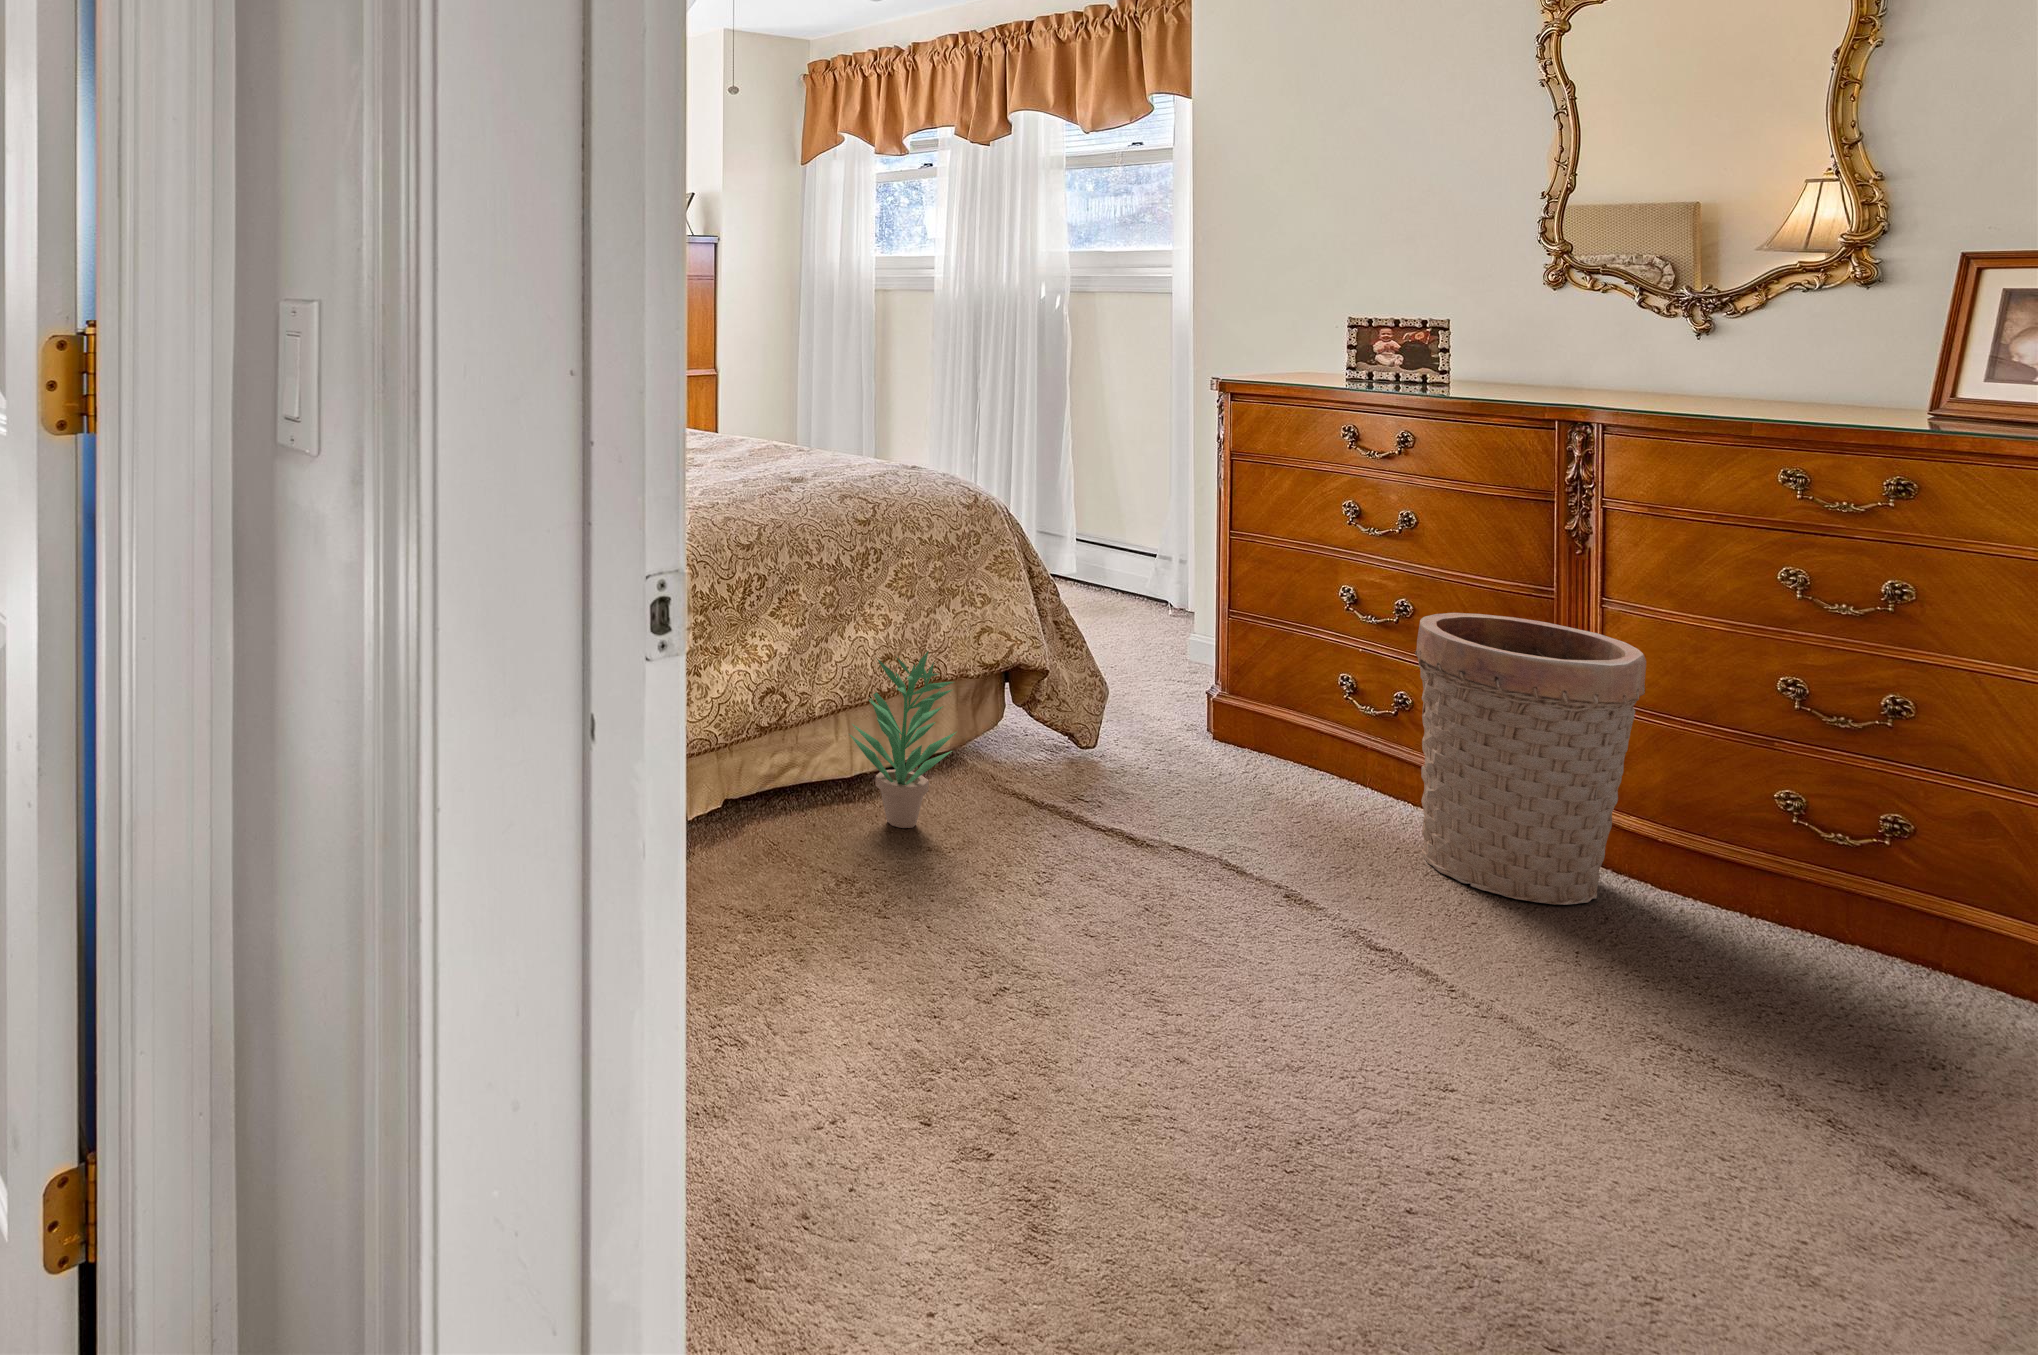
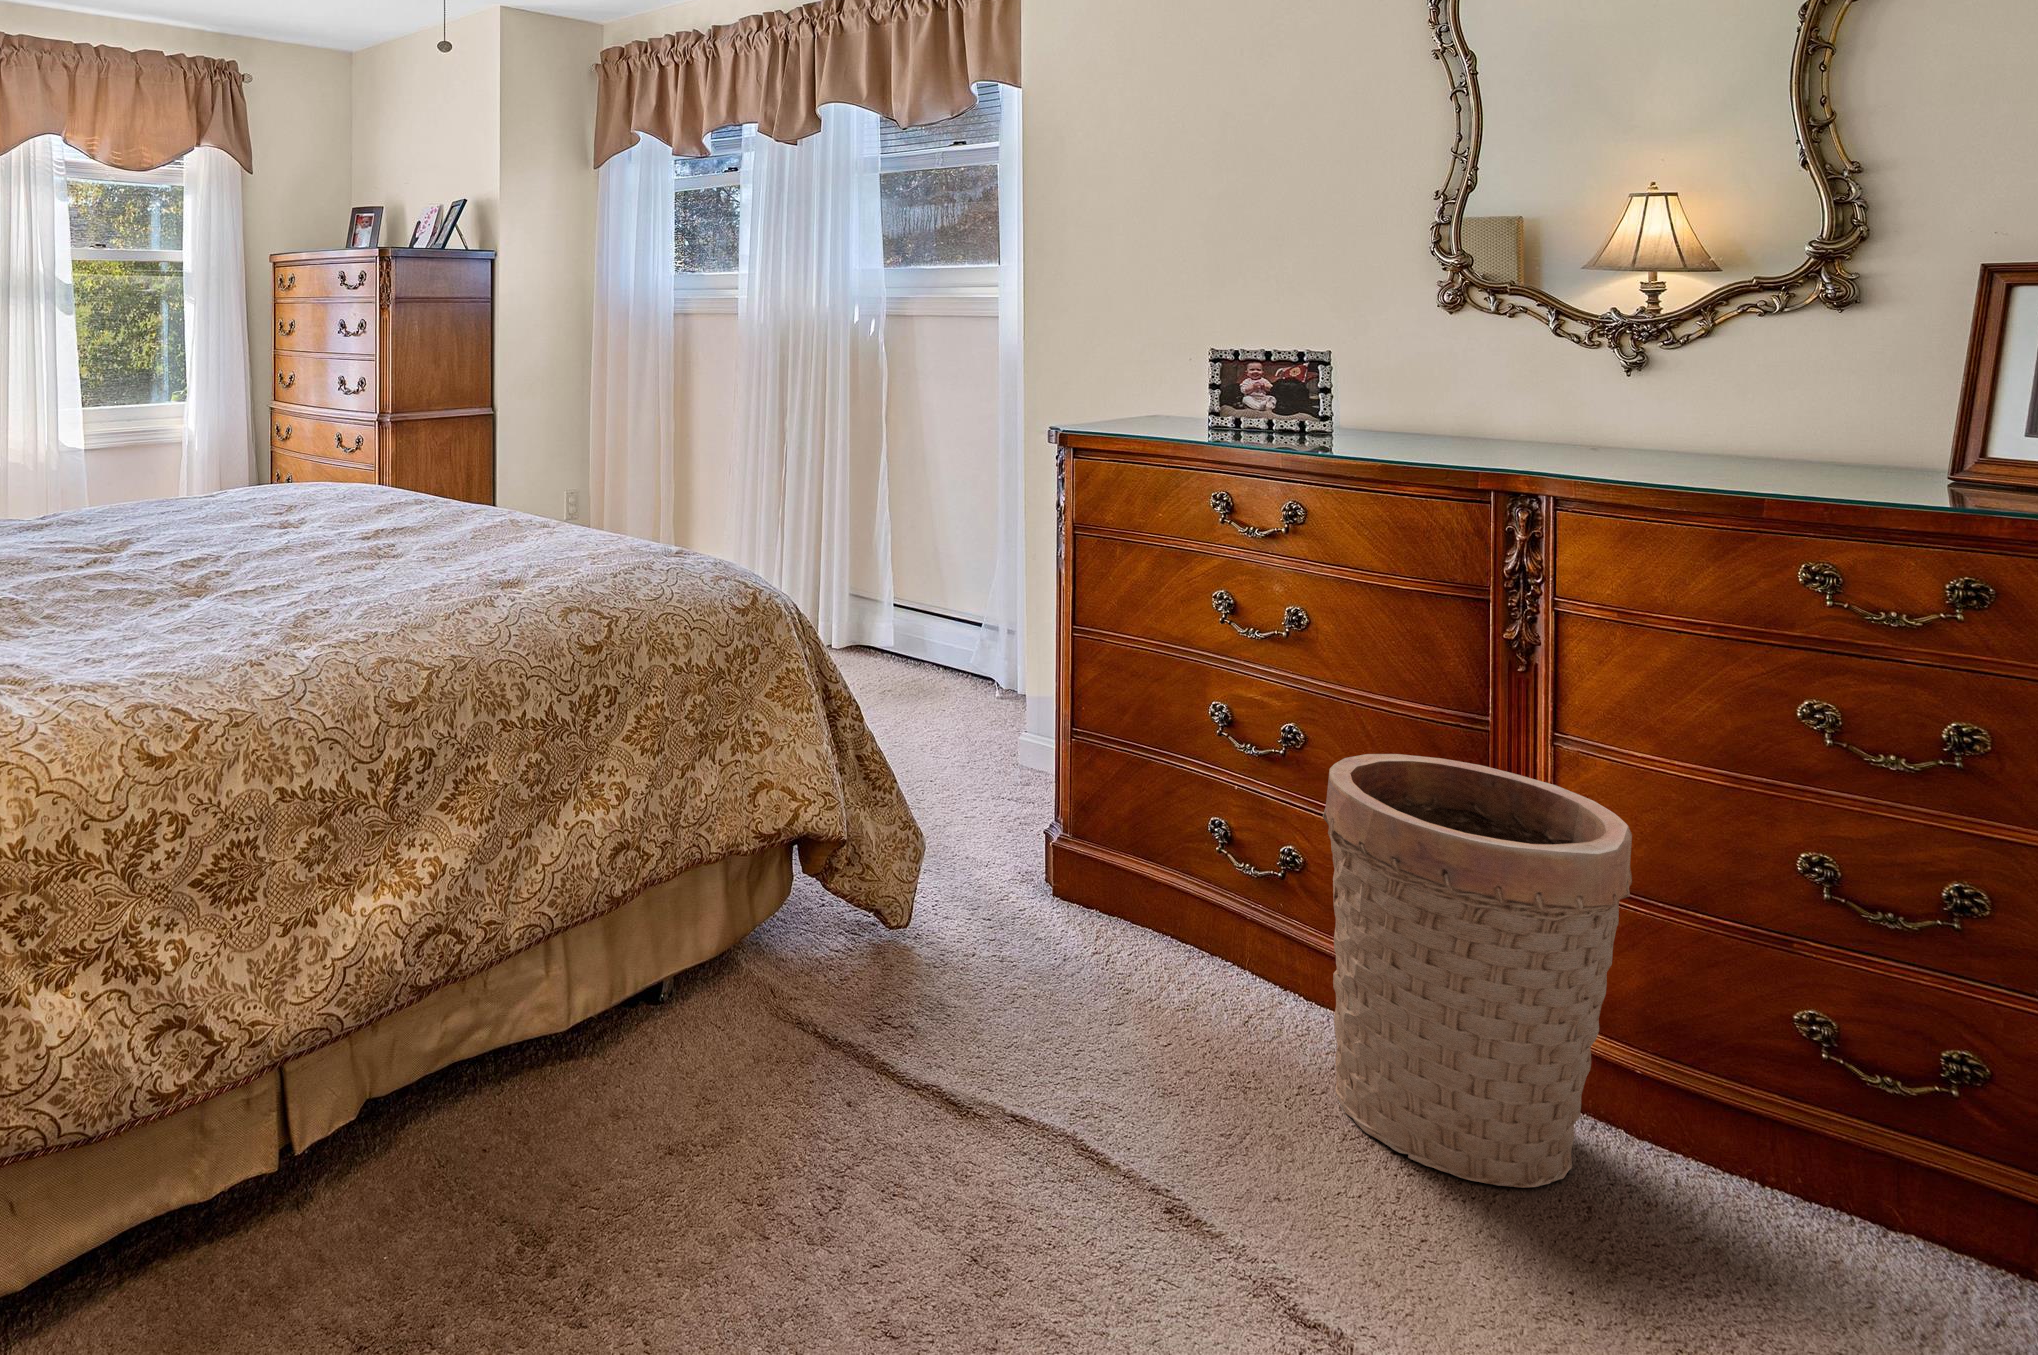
potted plant: present [849,651,956,828] -> none [566,837,717,1103]

